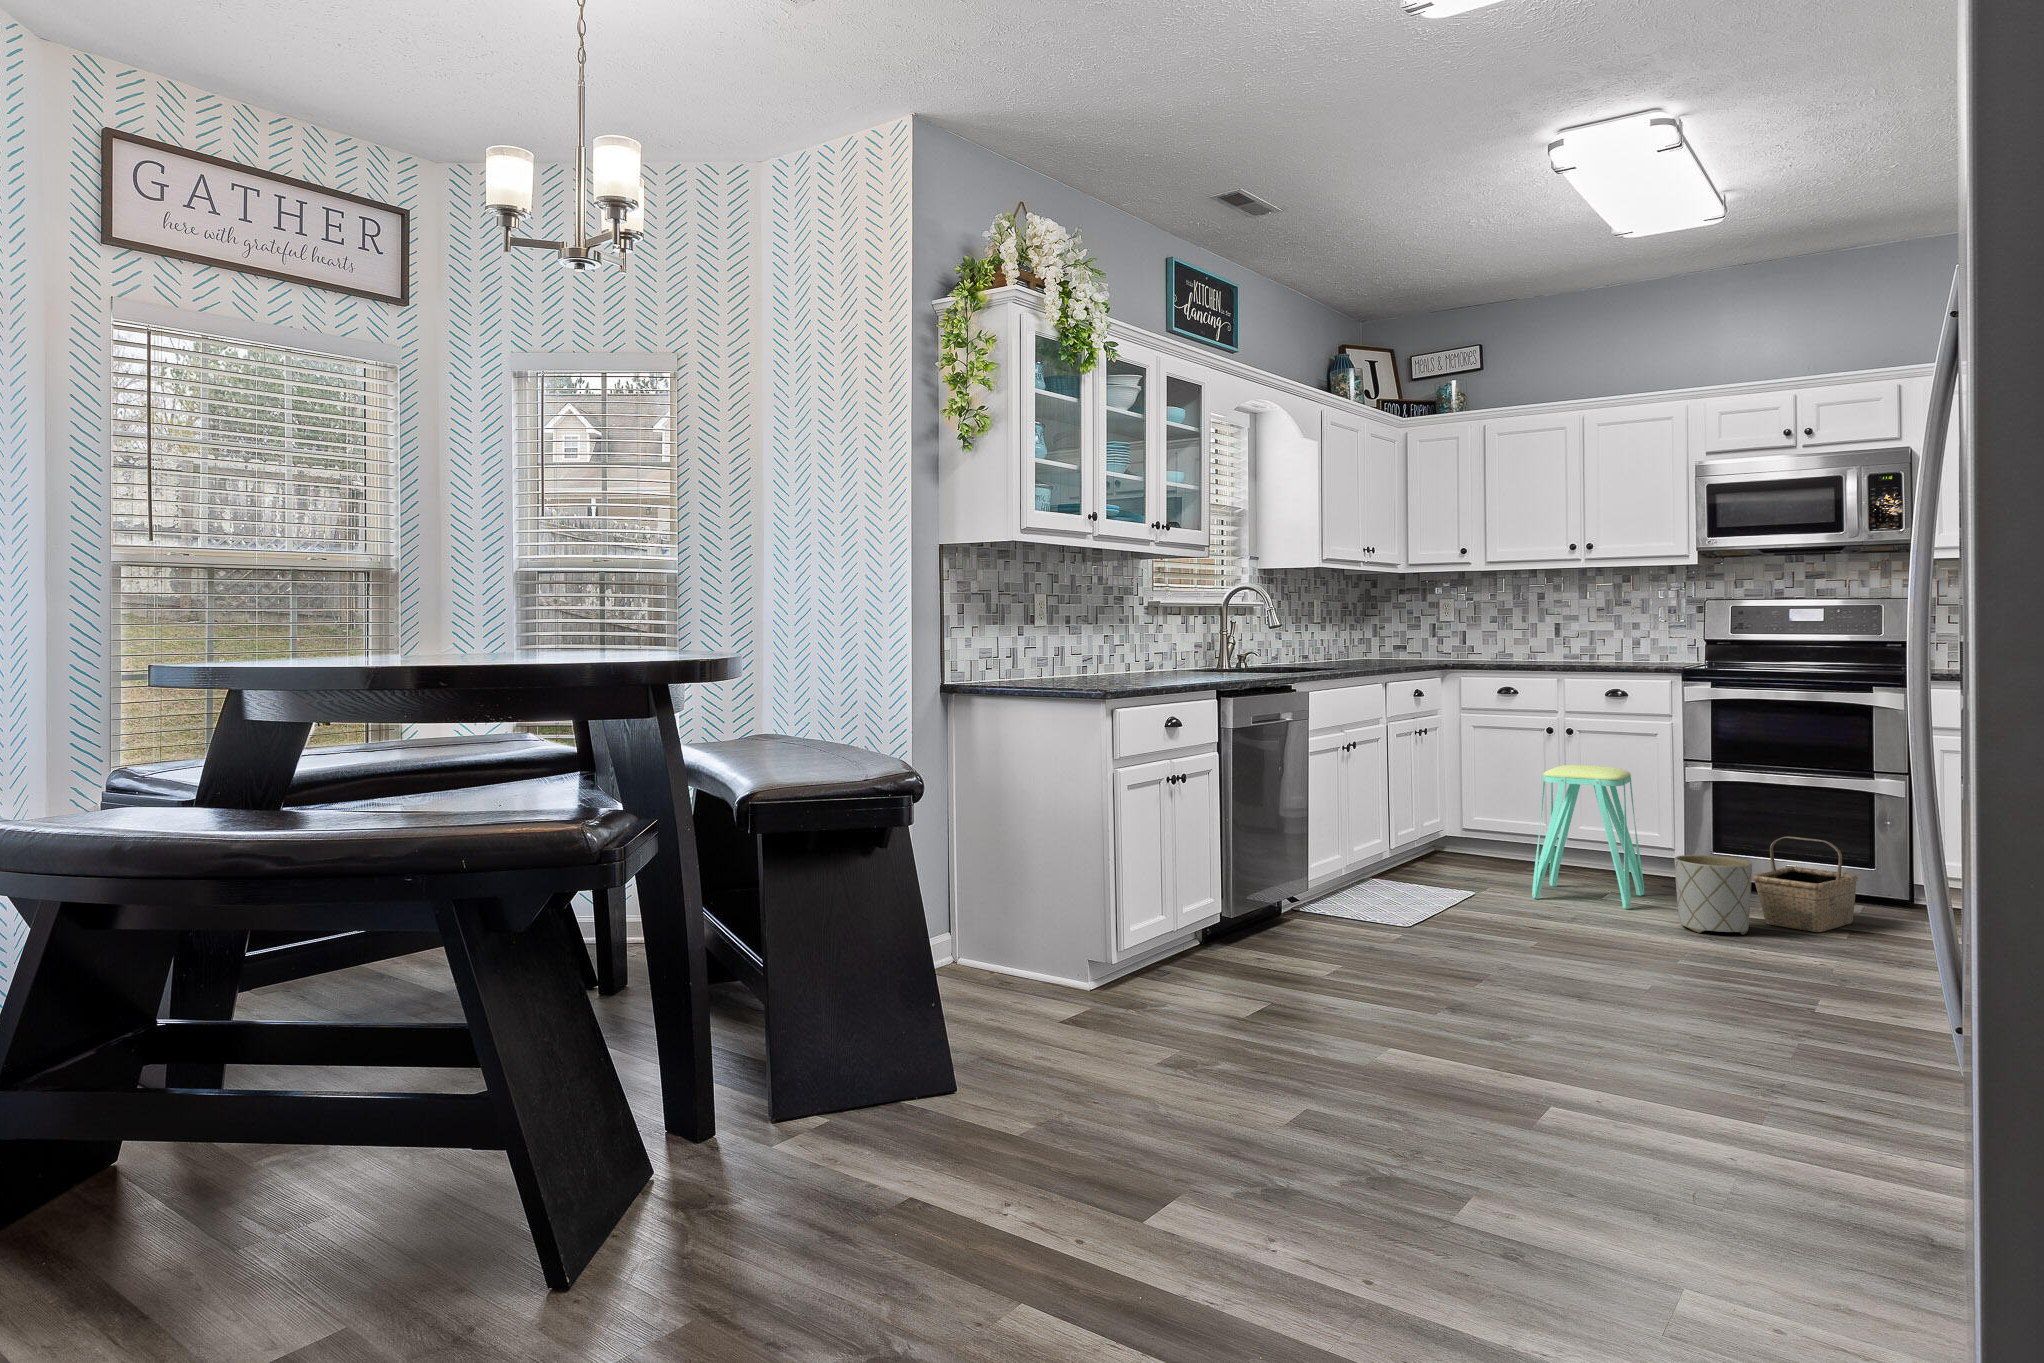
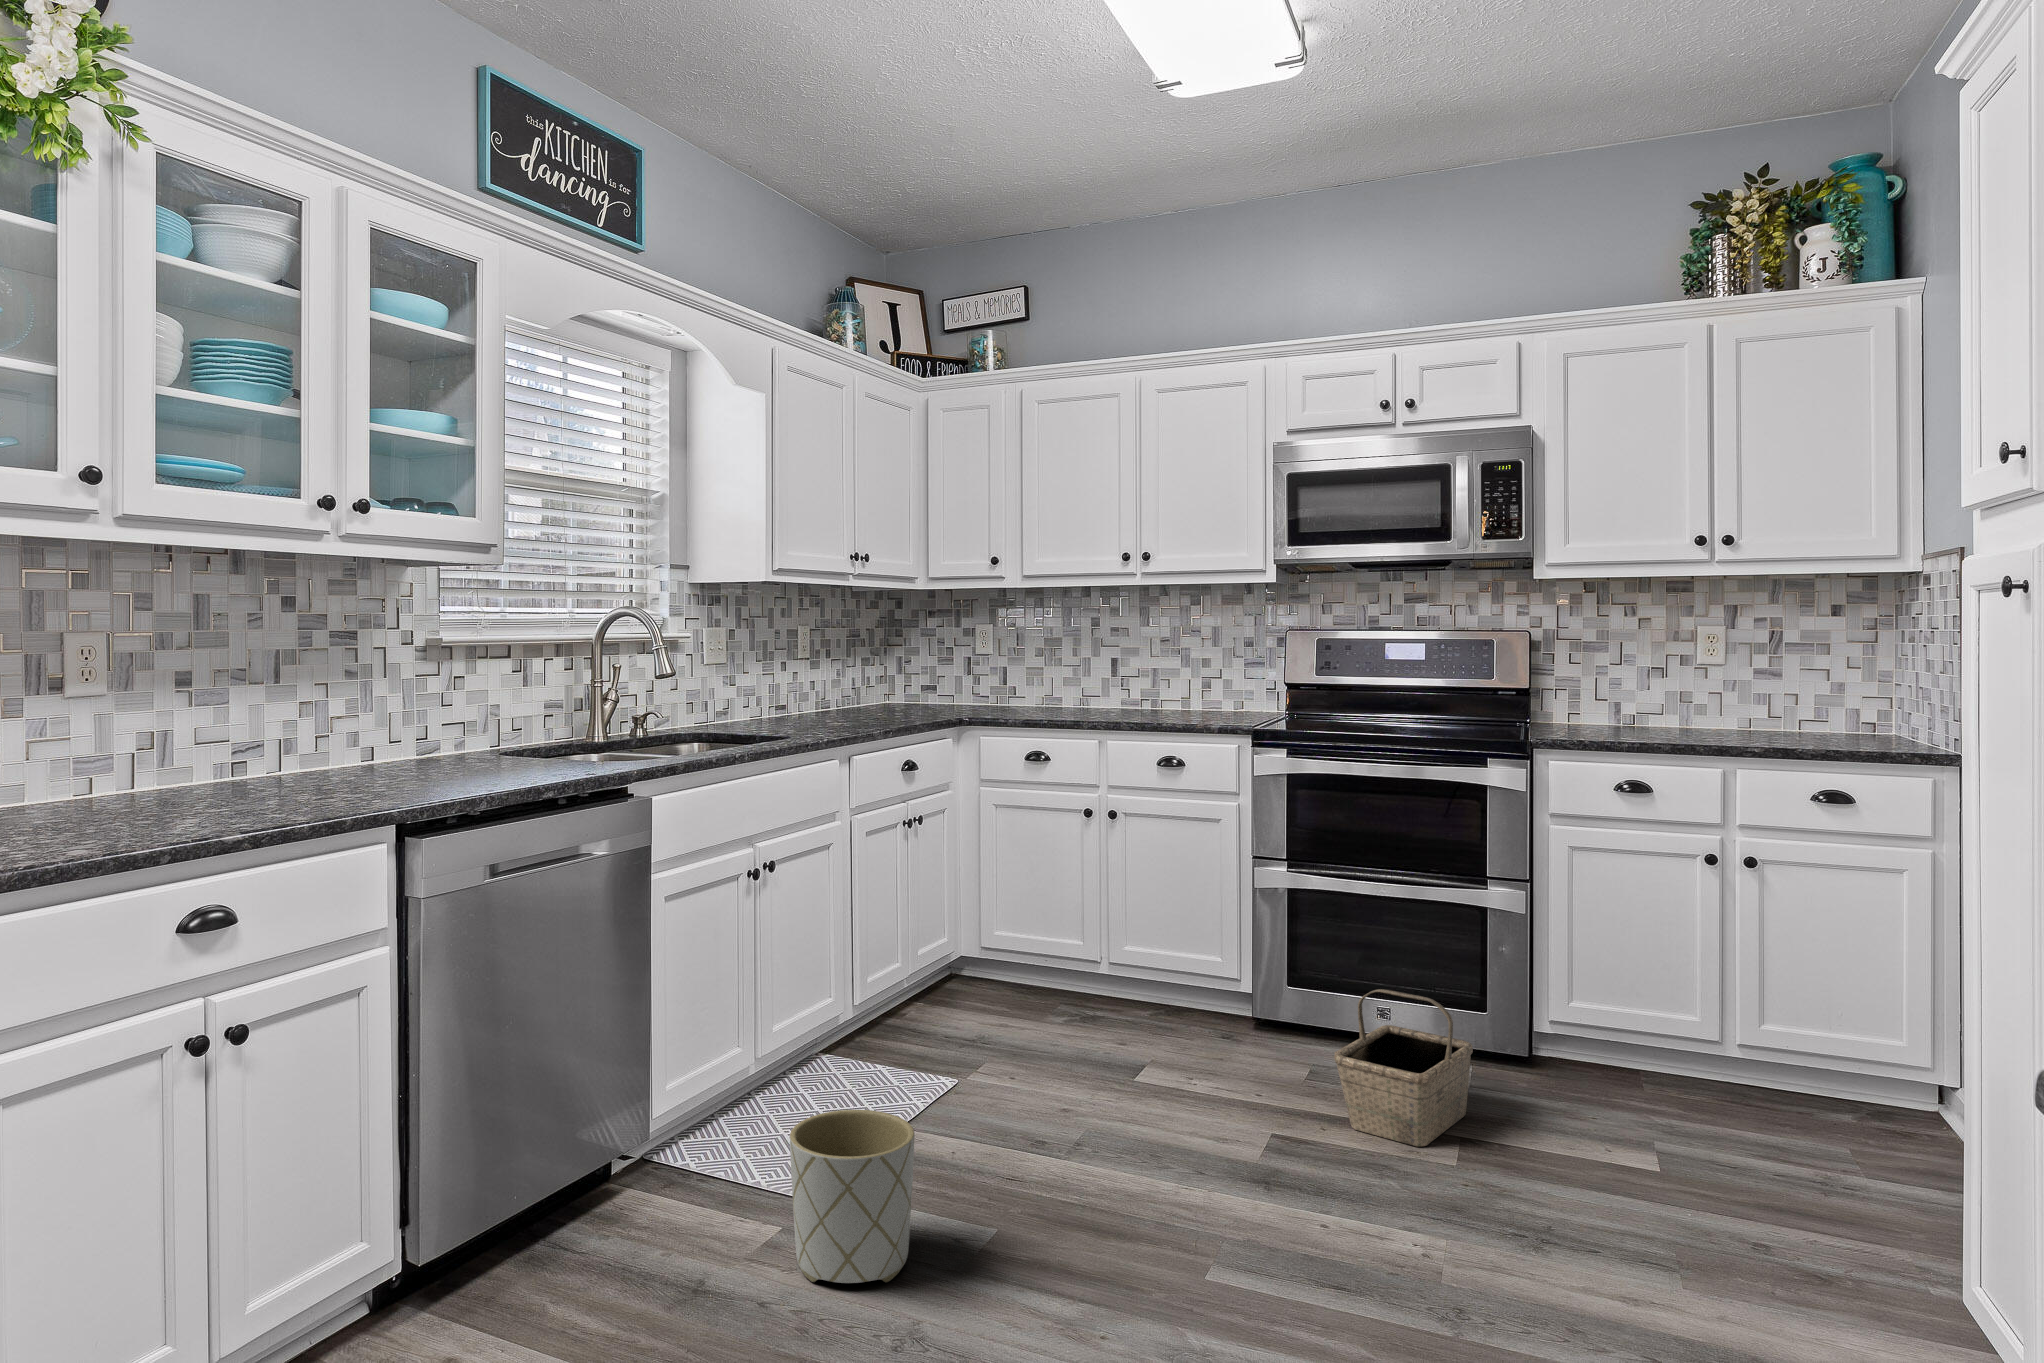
stool: present [1532,765,1644,908] -> none [1040,875,1197,1101]
planter: present [1674,855,1752,935] -> present [790,1110,915,1283]

